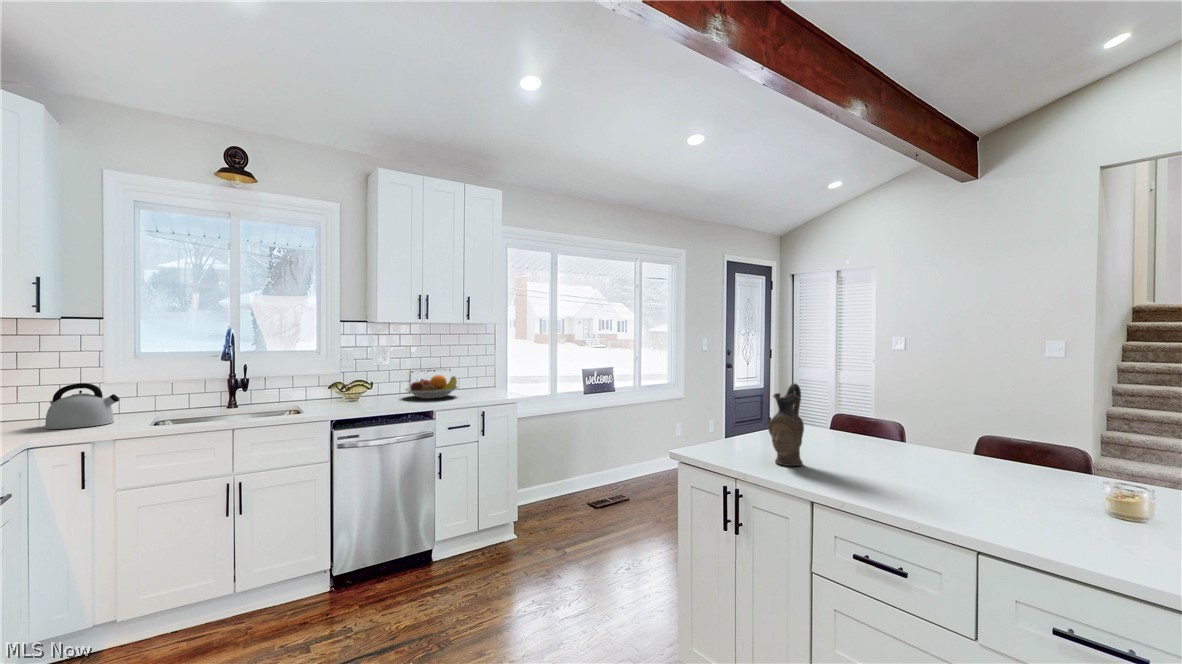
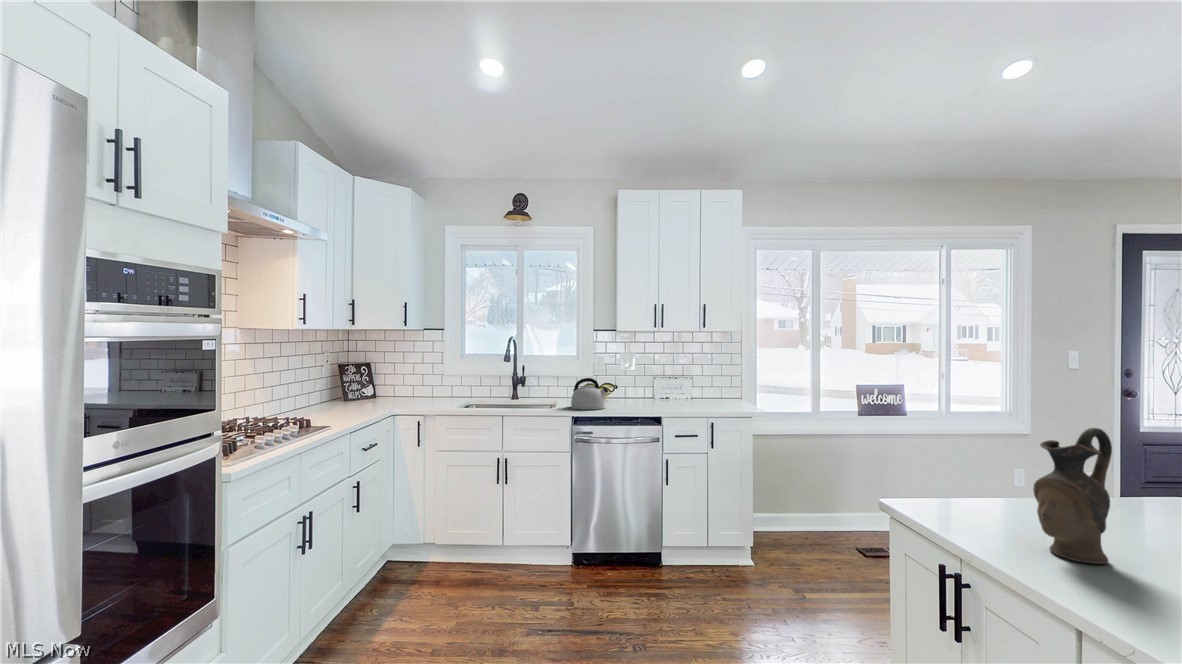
fruit bowl: present [405,375,458,399] -> none [646,383,696,405]
kettle: present [44,383,120,429] -> present [571,378,608,409]

